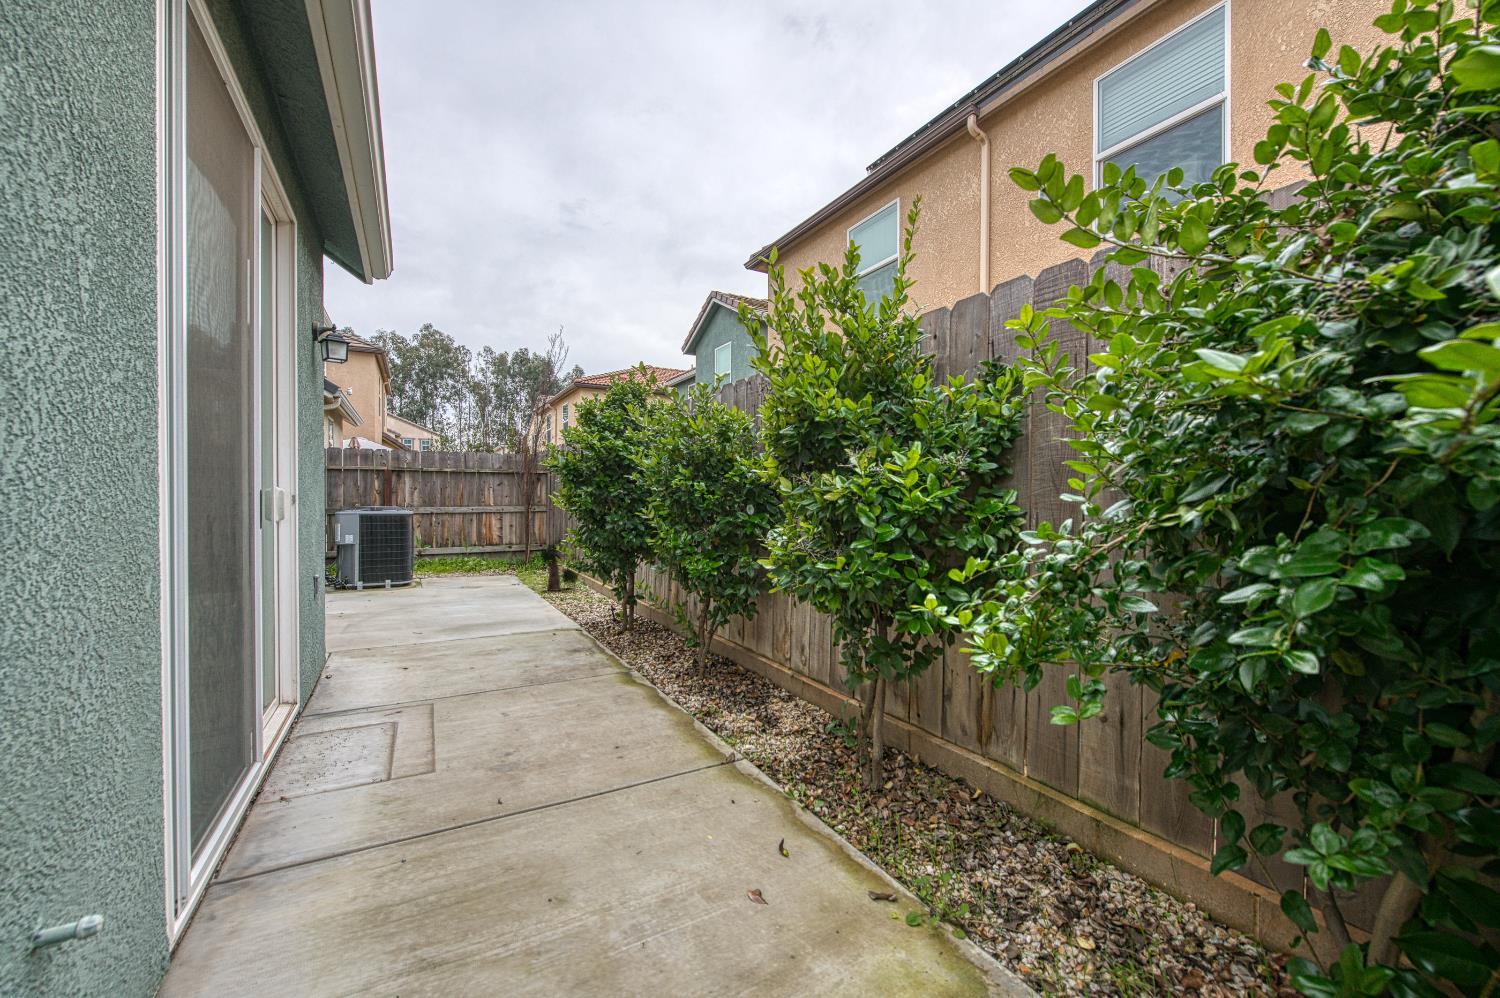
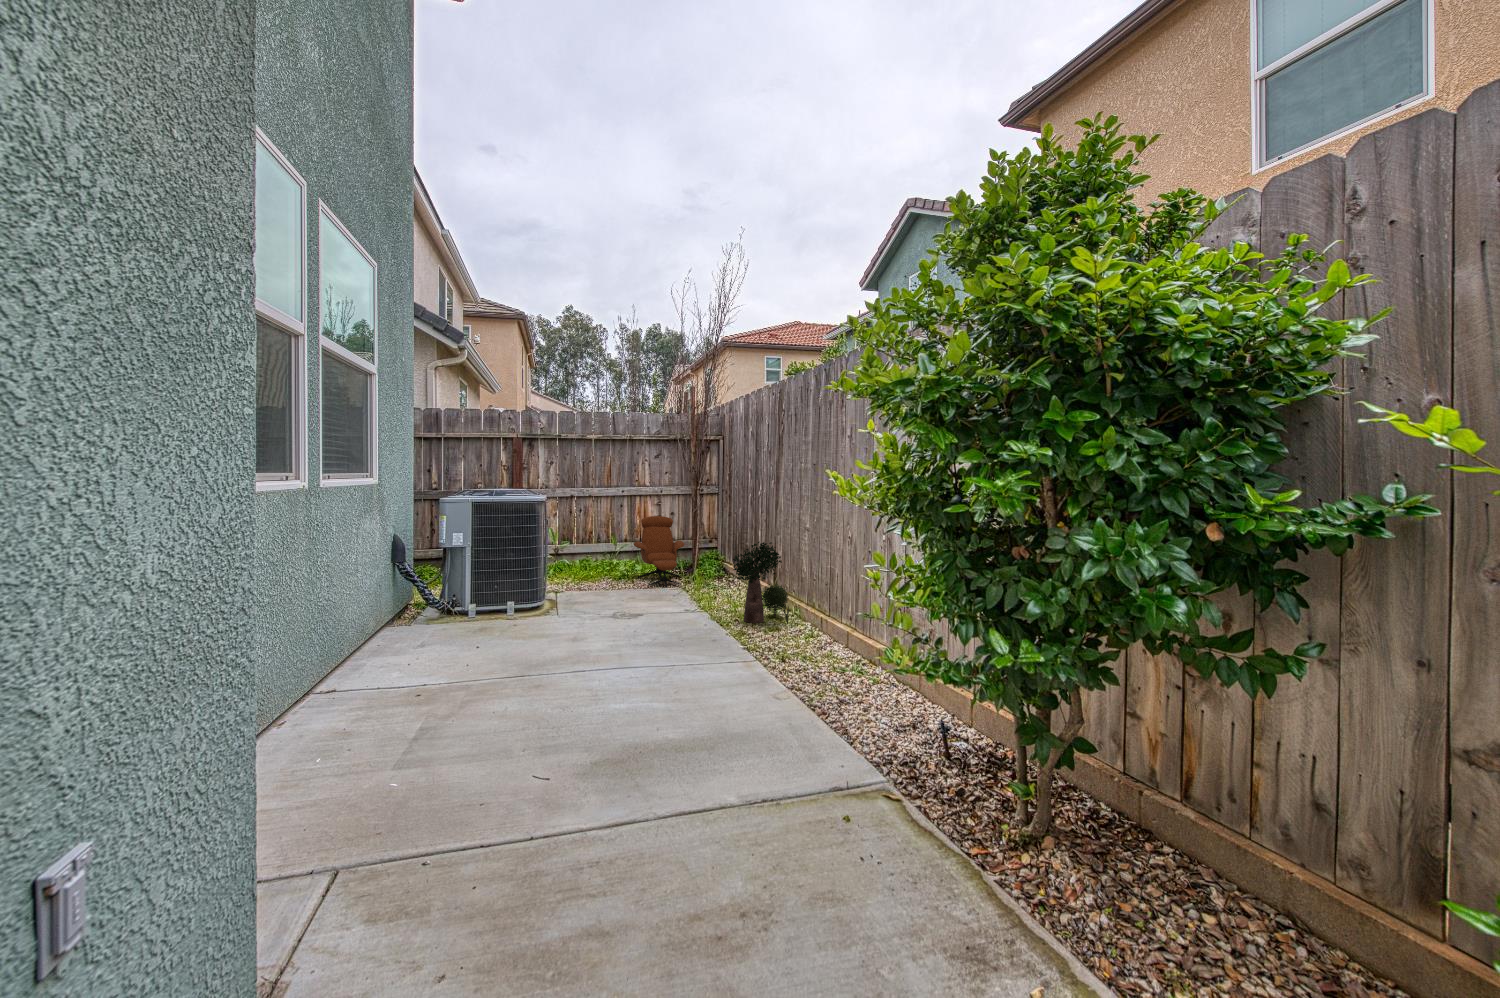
lounge chair: none [479,528,518,578] -> present [634,516,684,588]

